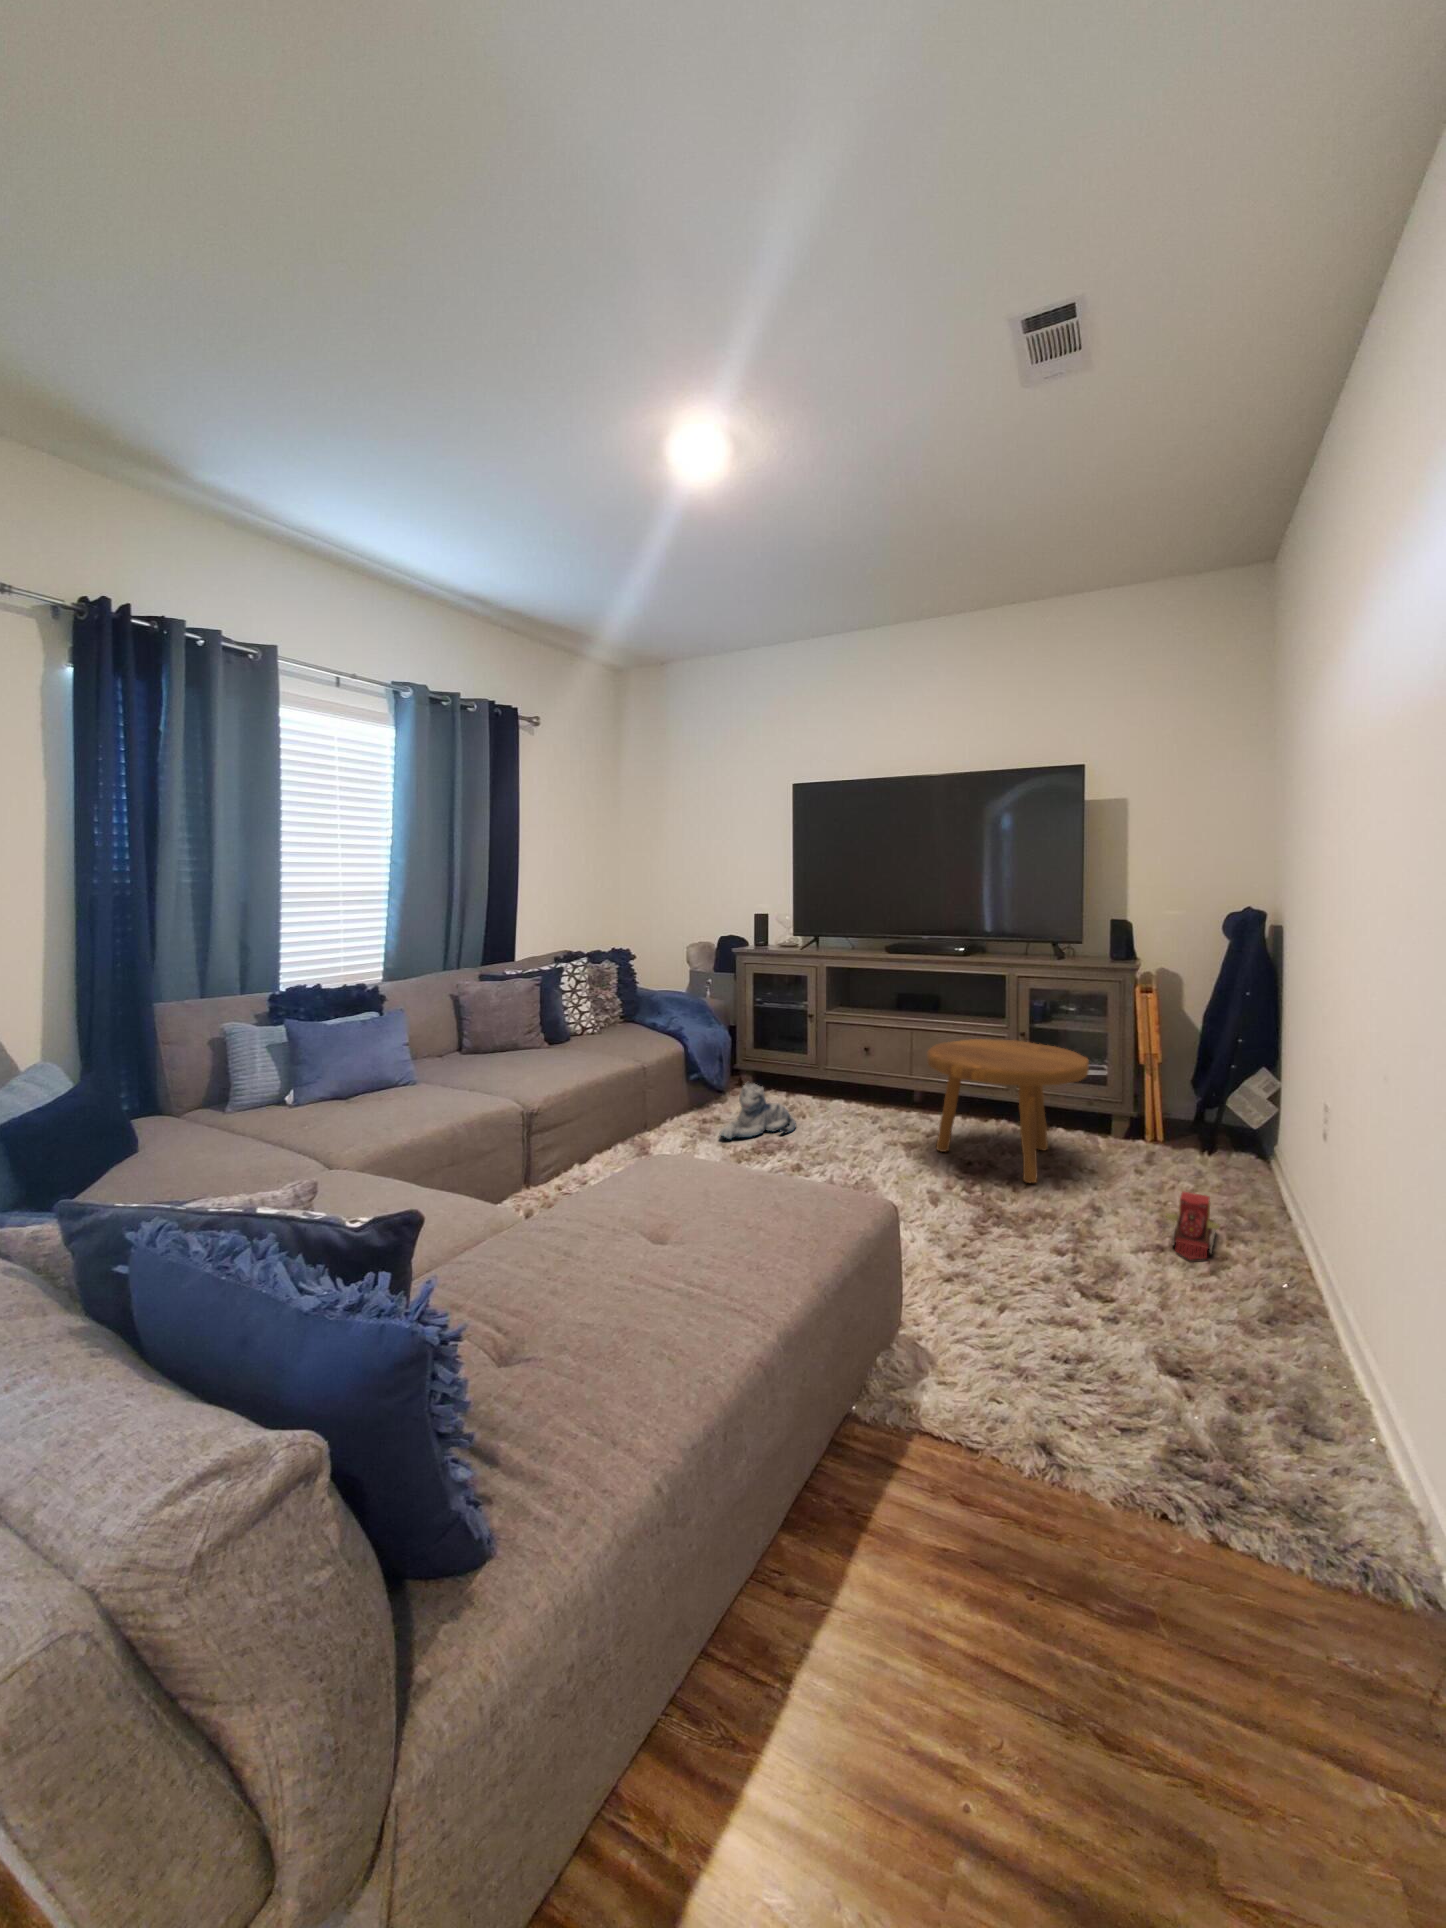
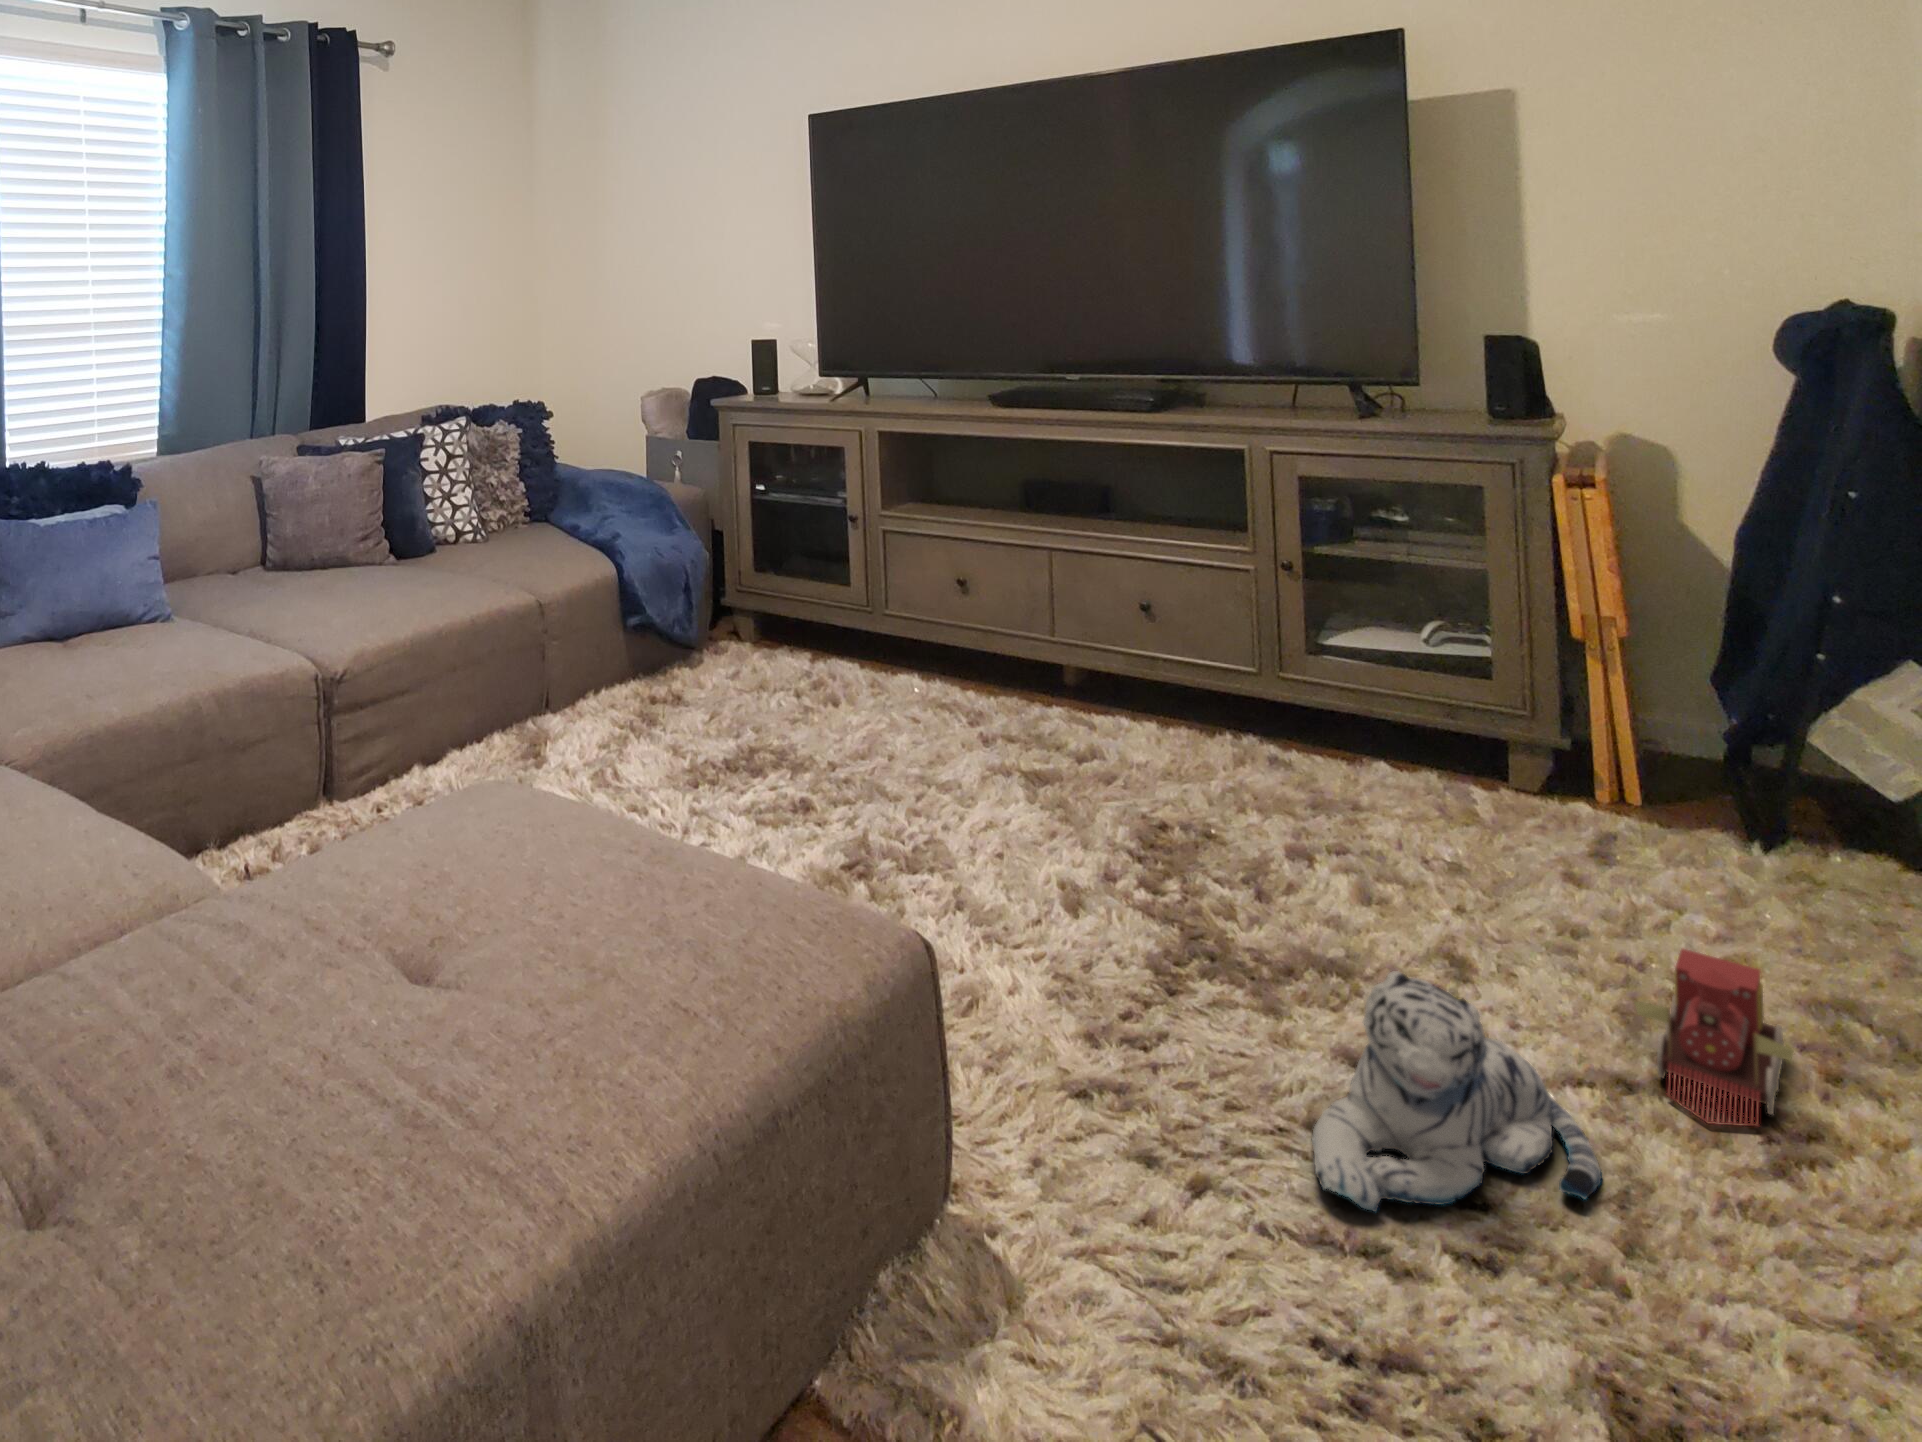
footstool: present [927,1039,1089,1183] -> none [1065,576,1429,883]
plush toy: present [720,1082,796,1139] -> present [1311,971,1602,1212]

